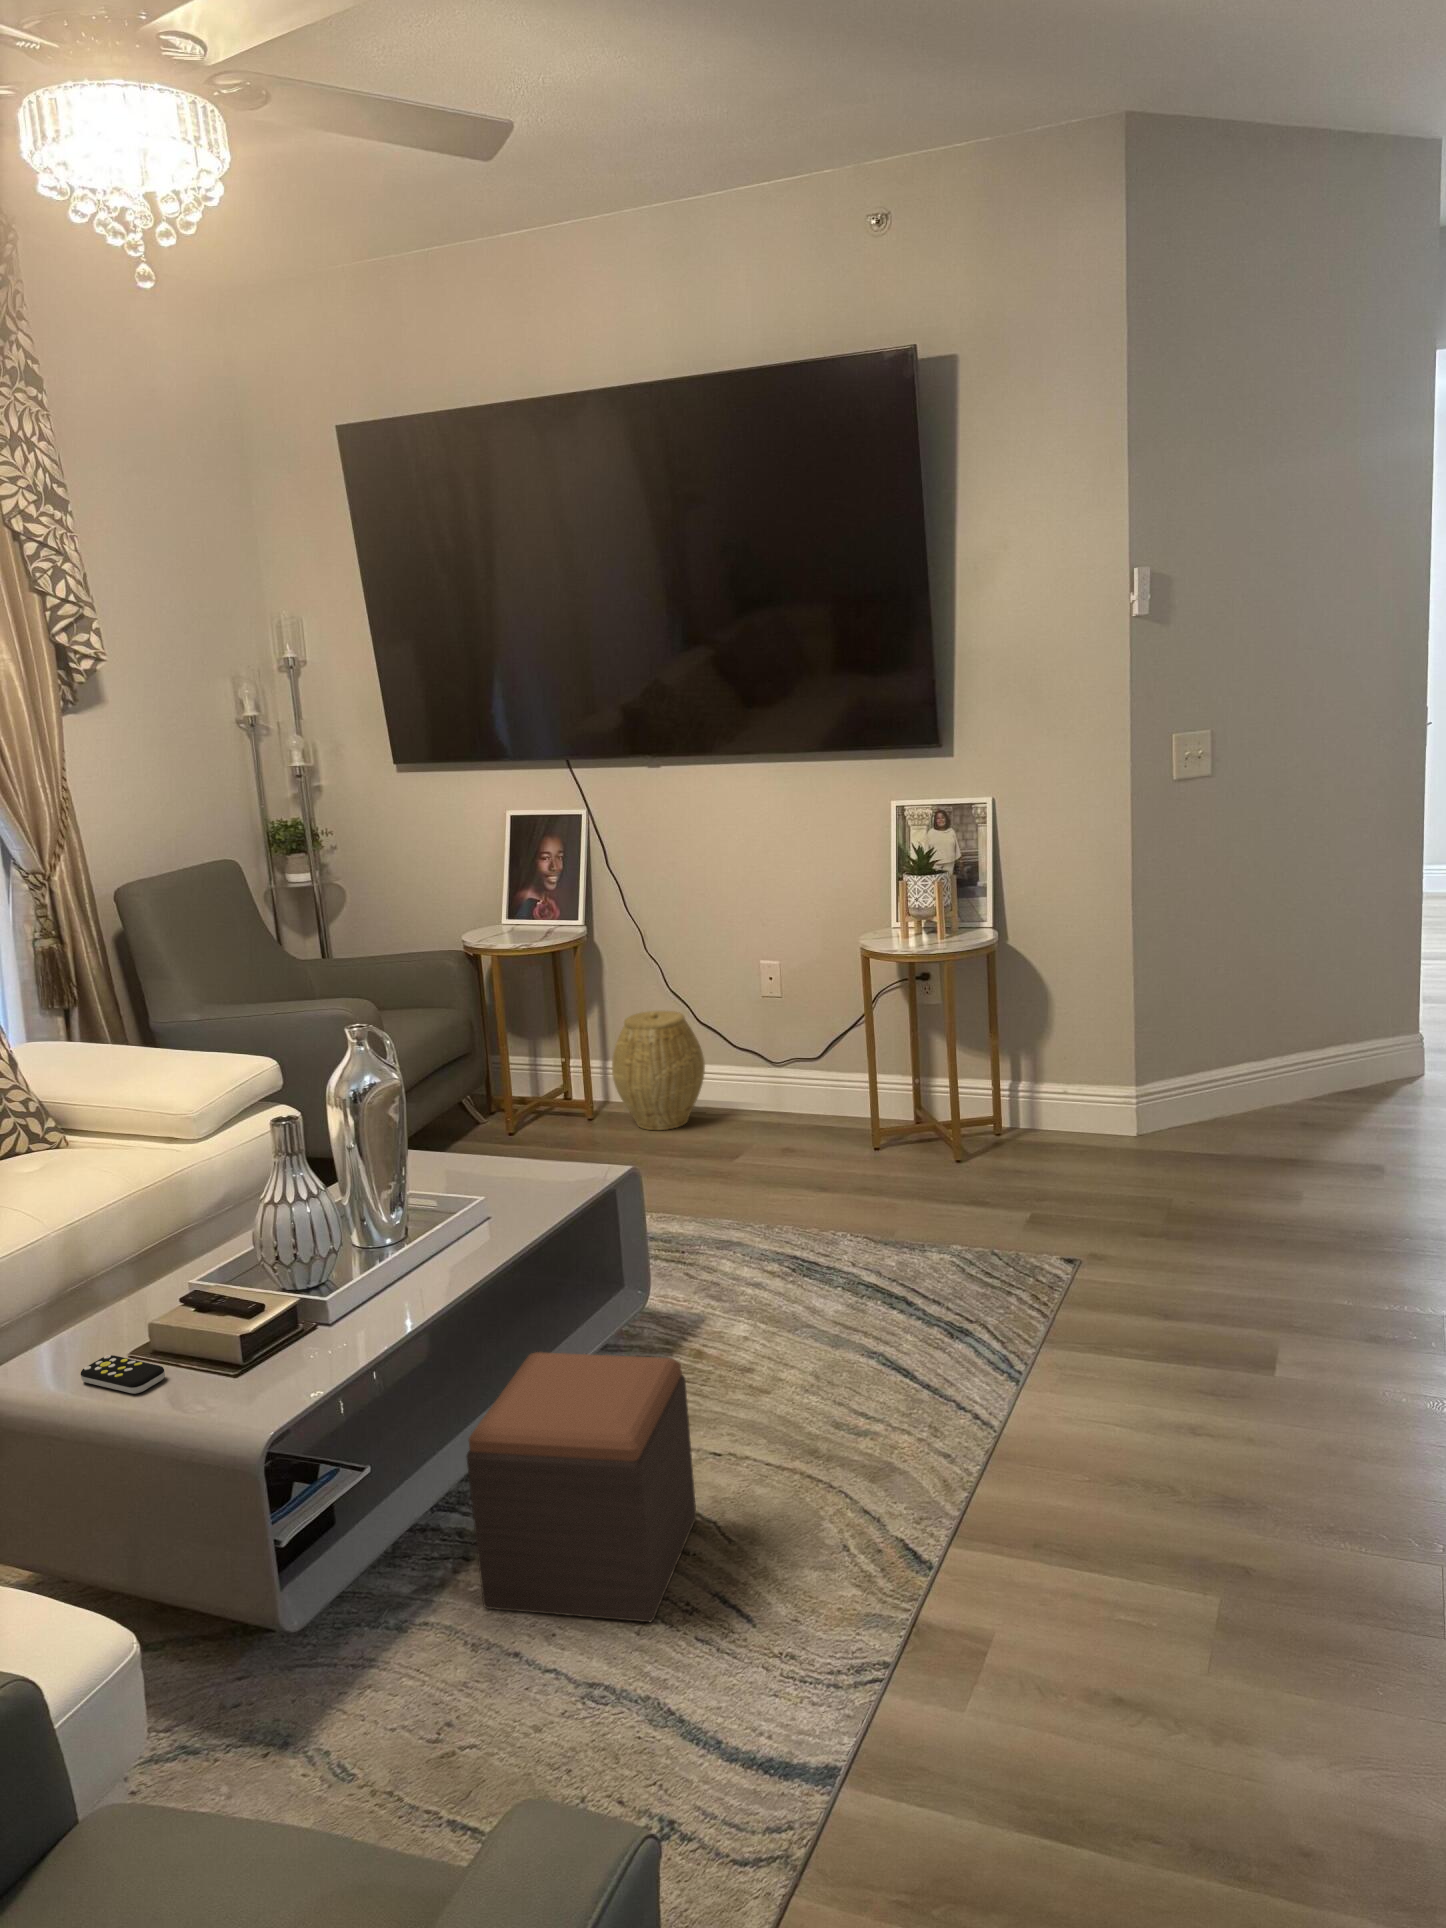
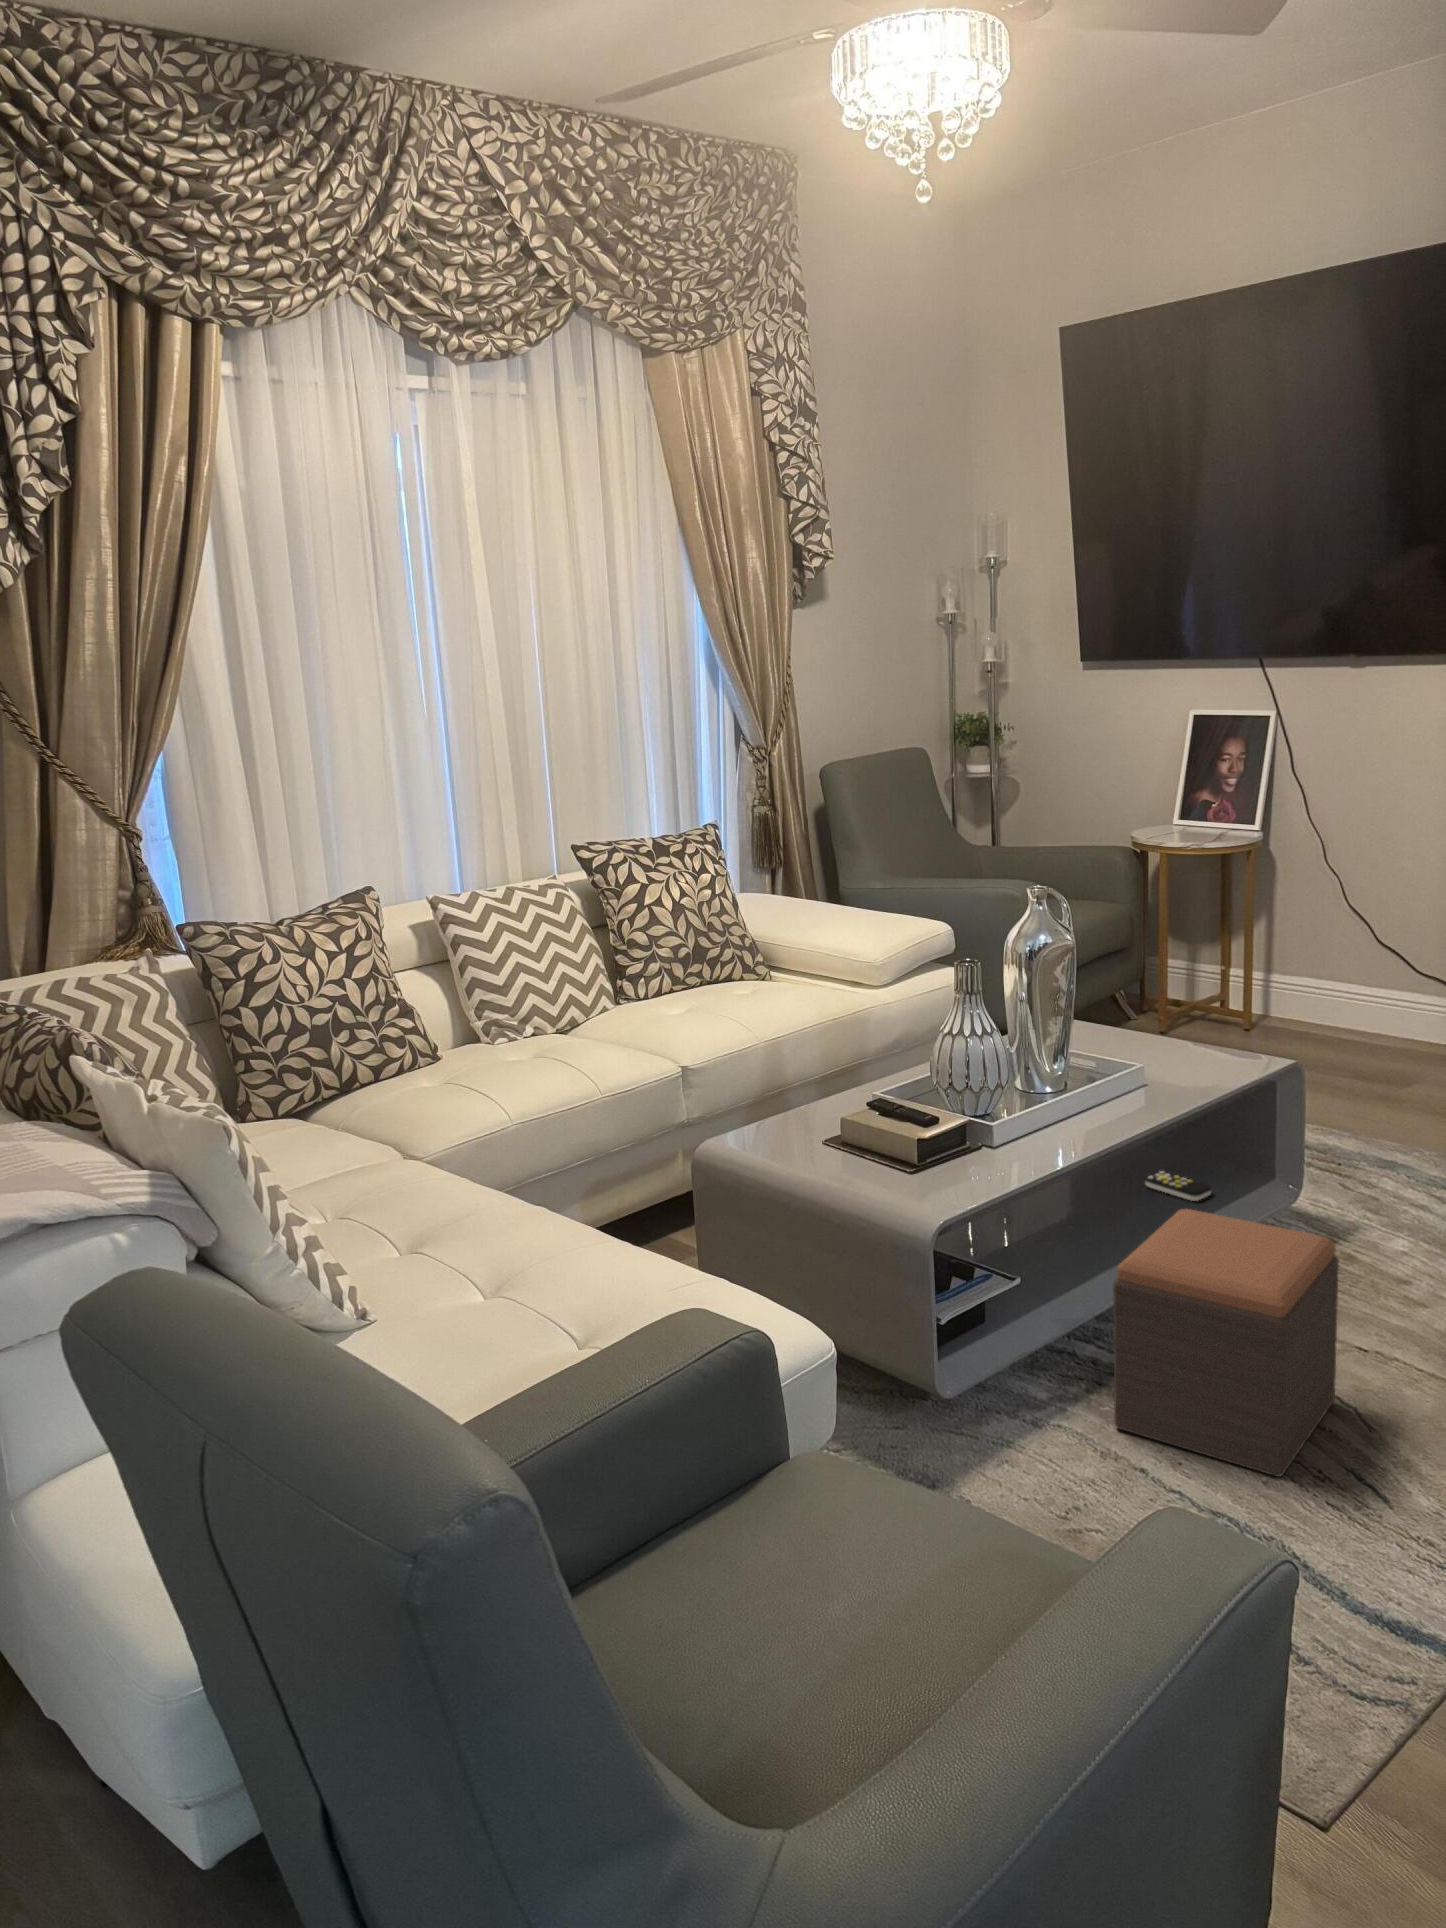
woven basket: present [612,1011,705,1130] -> none [1277,929,1381,1052]
remote control: present [81,1355,165,1394] -> present [1145,1171,1211,1201]

